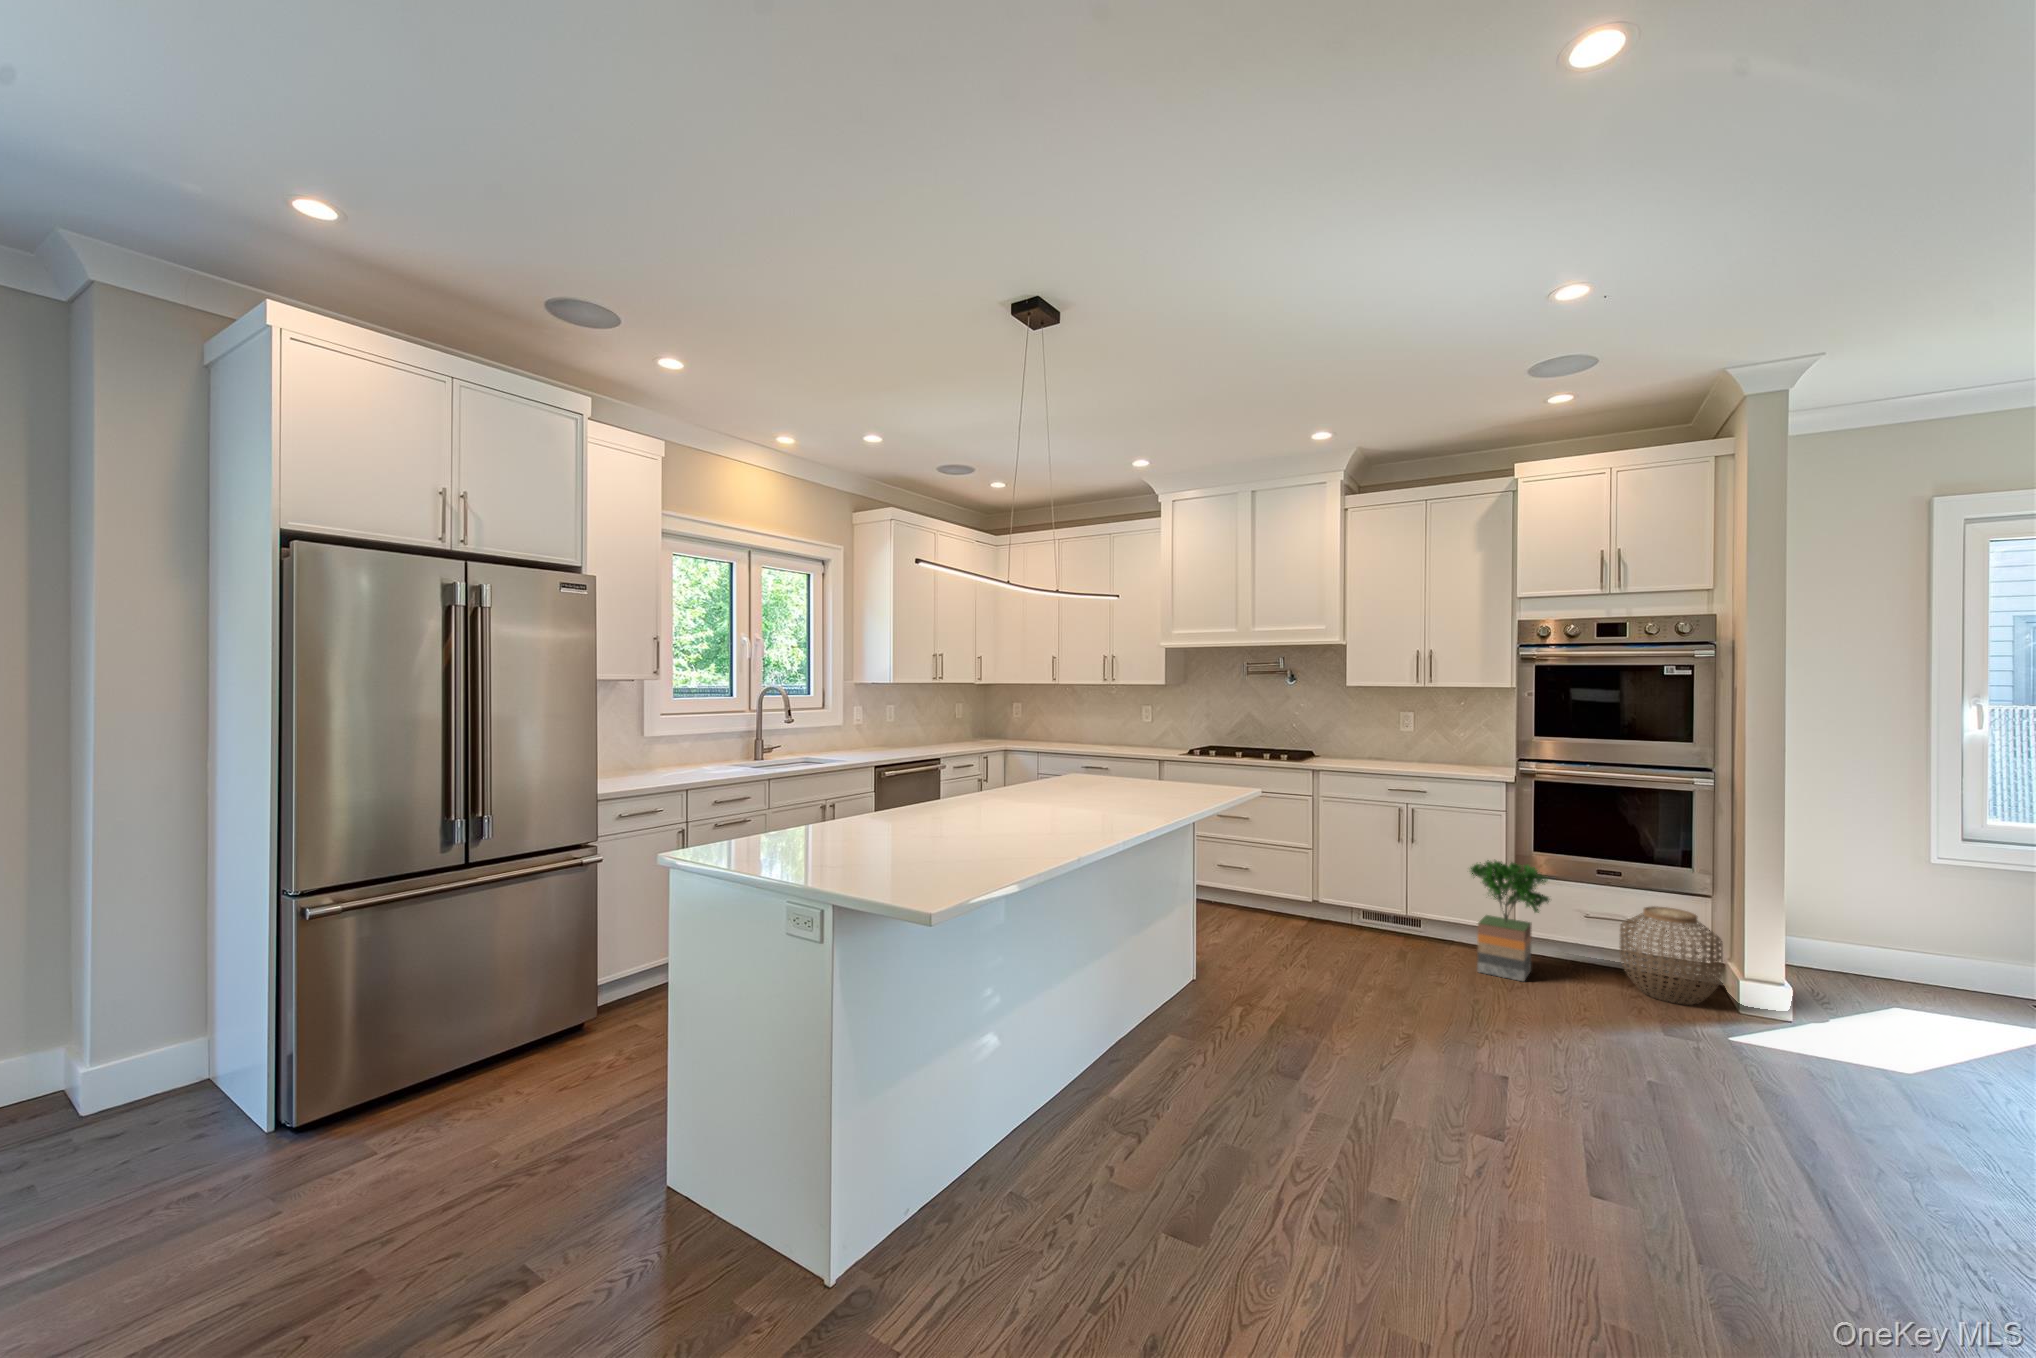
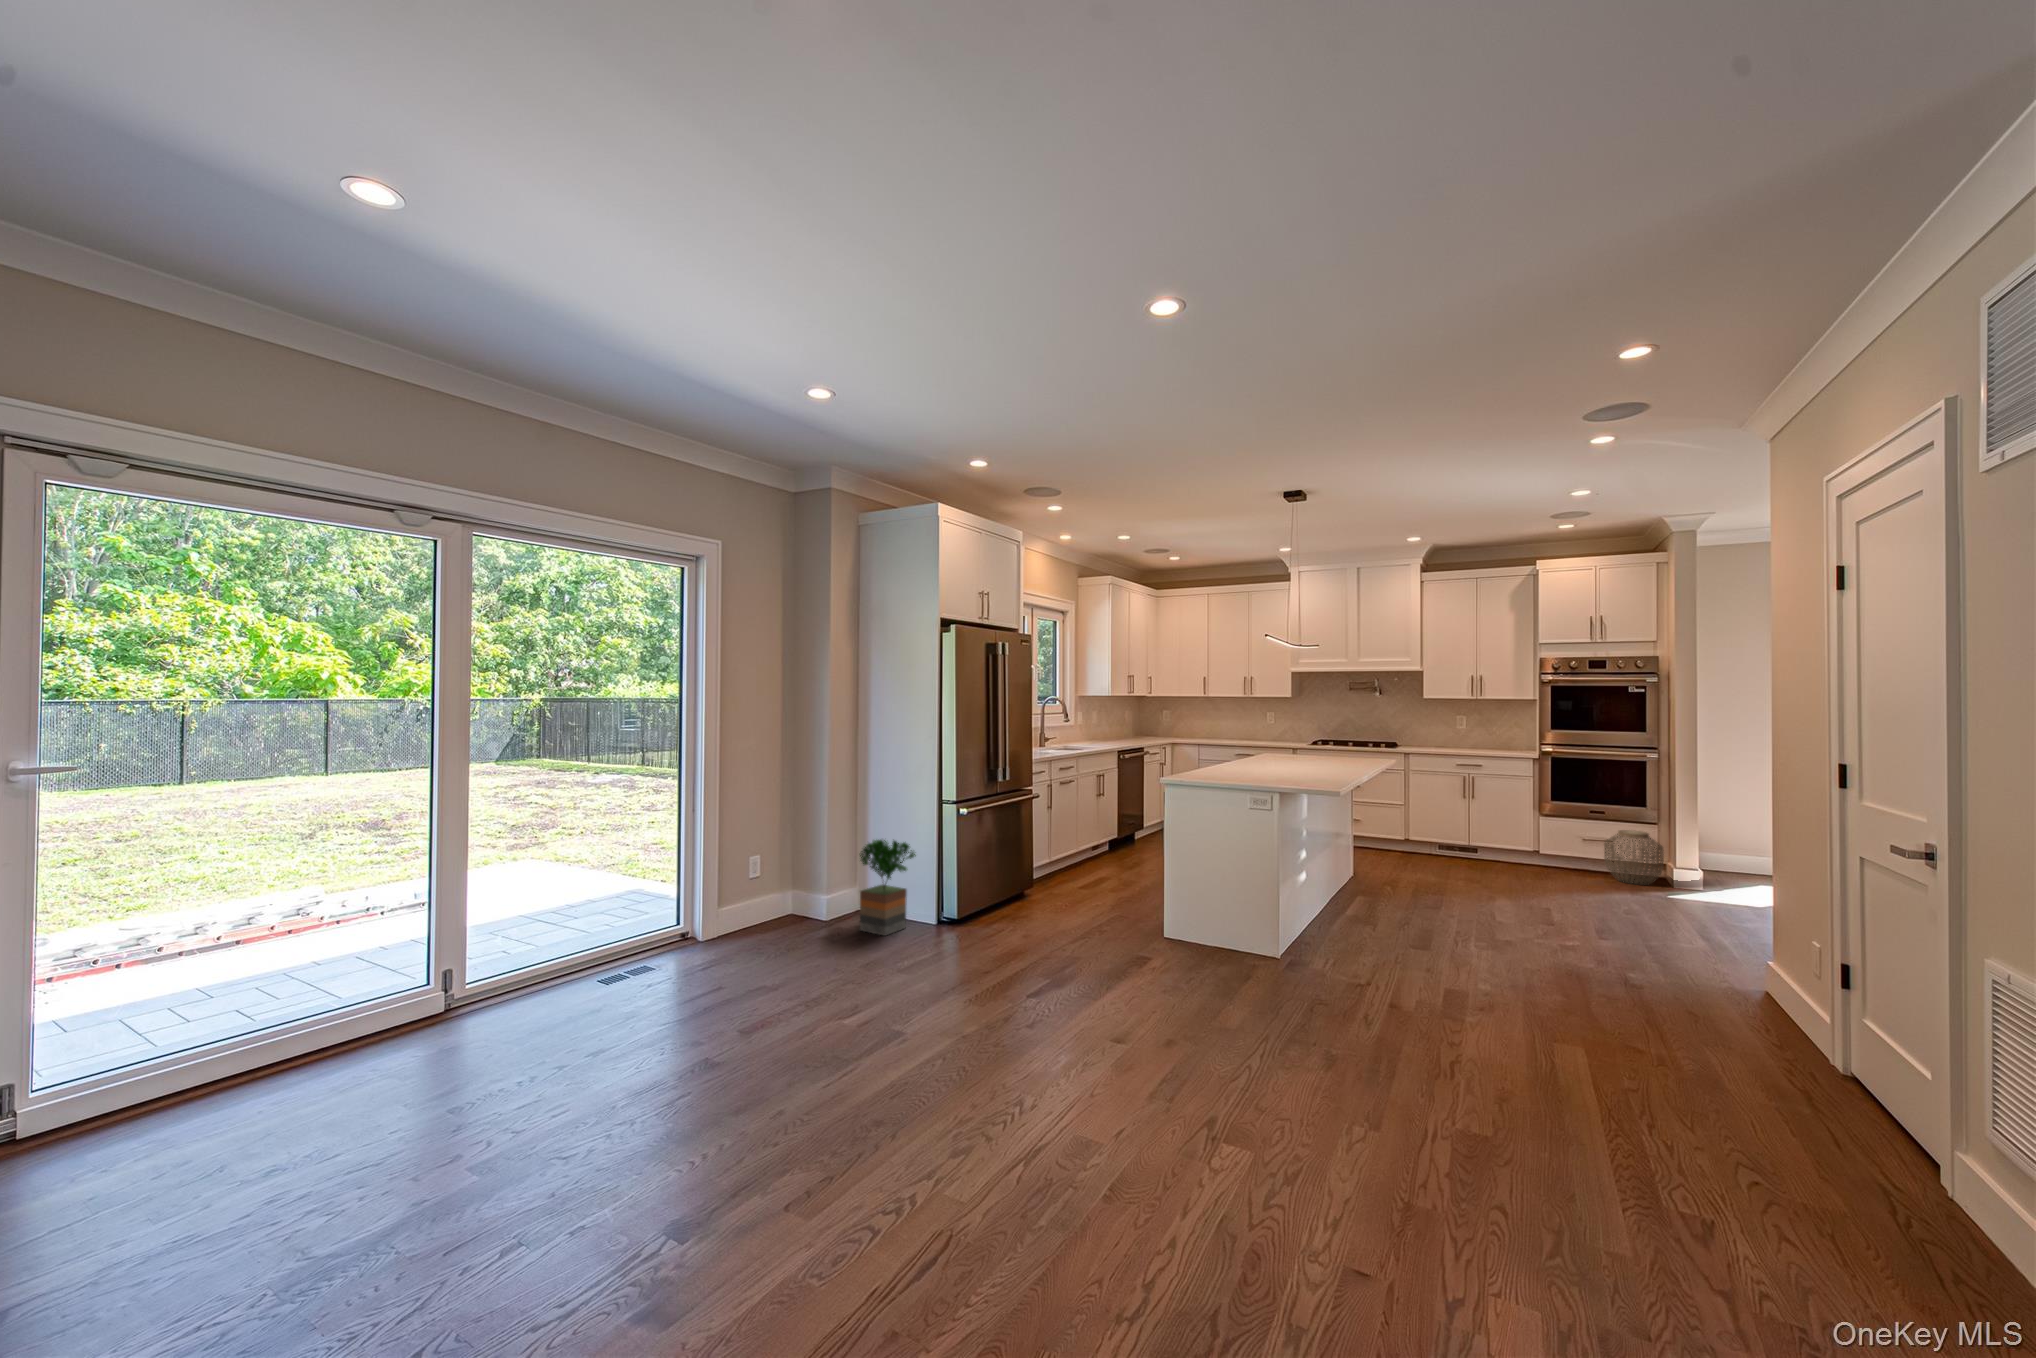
potted tree: present [1470,860,1550,981] -> present [859,840,916,936]

